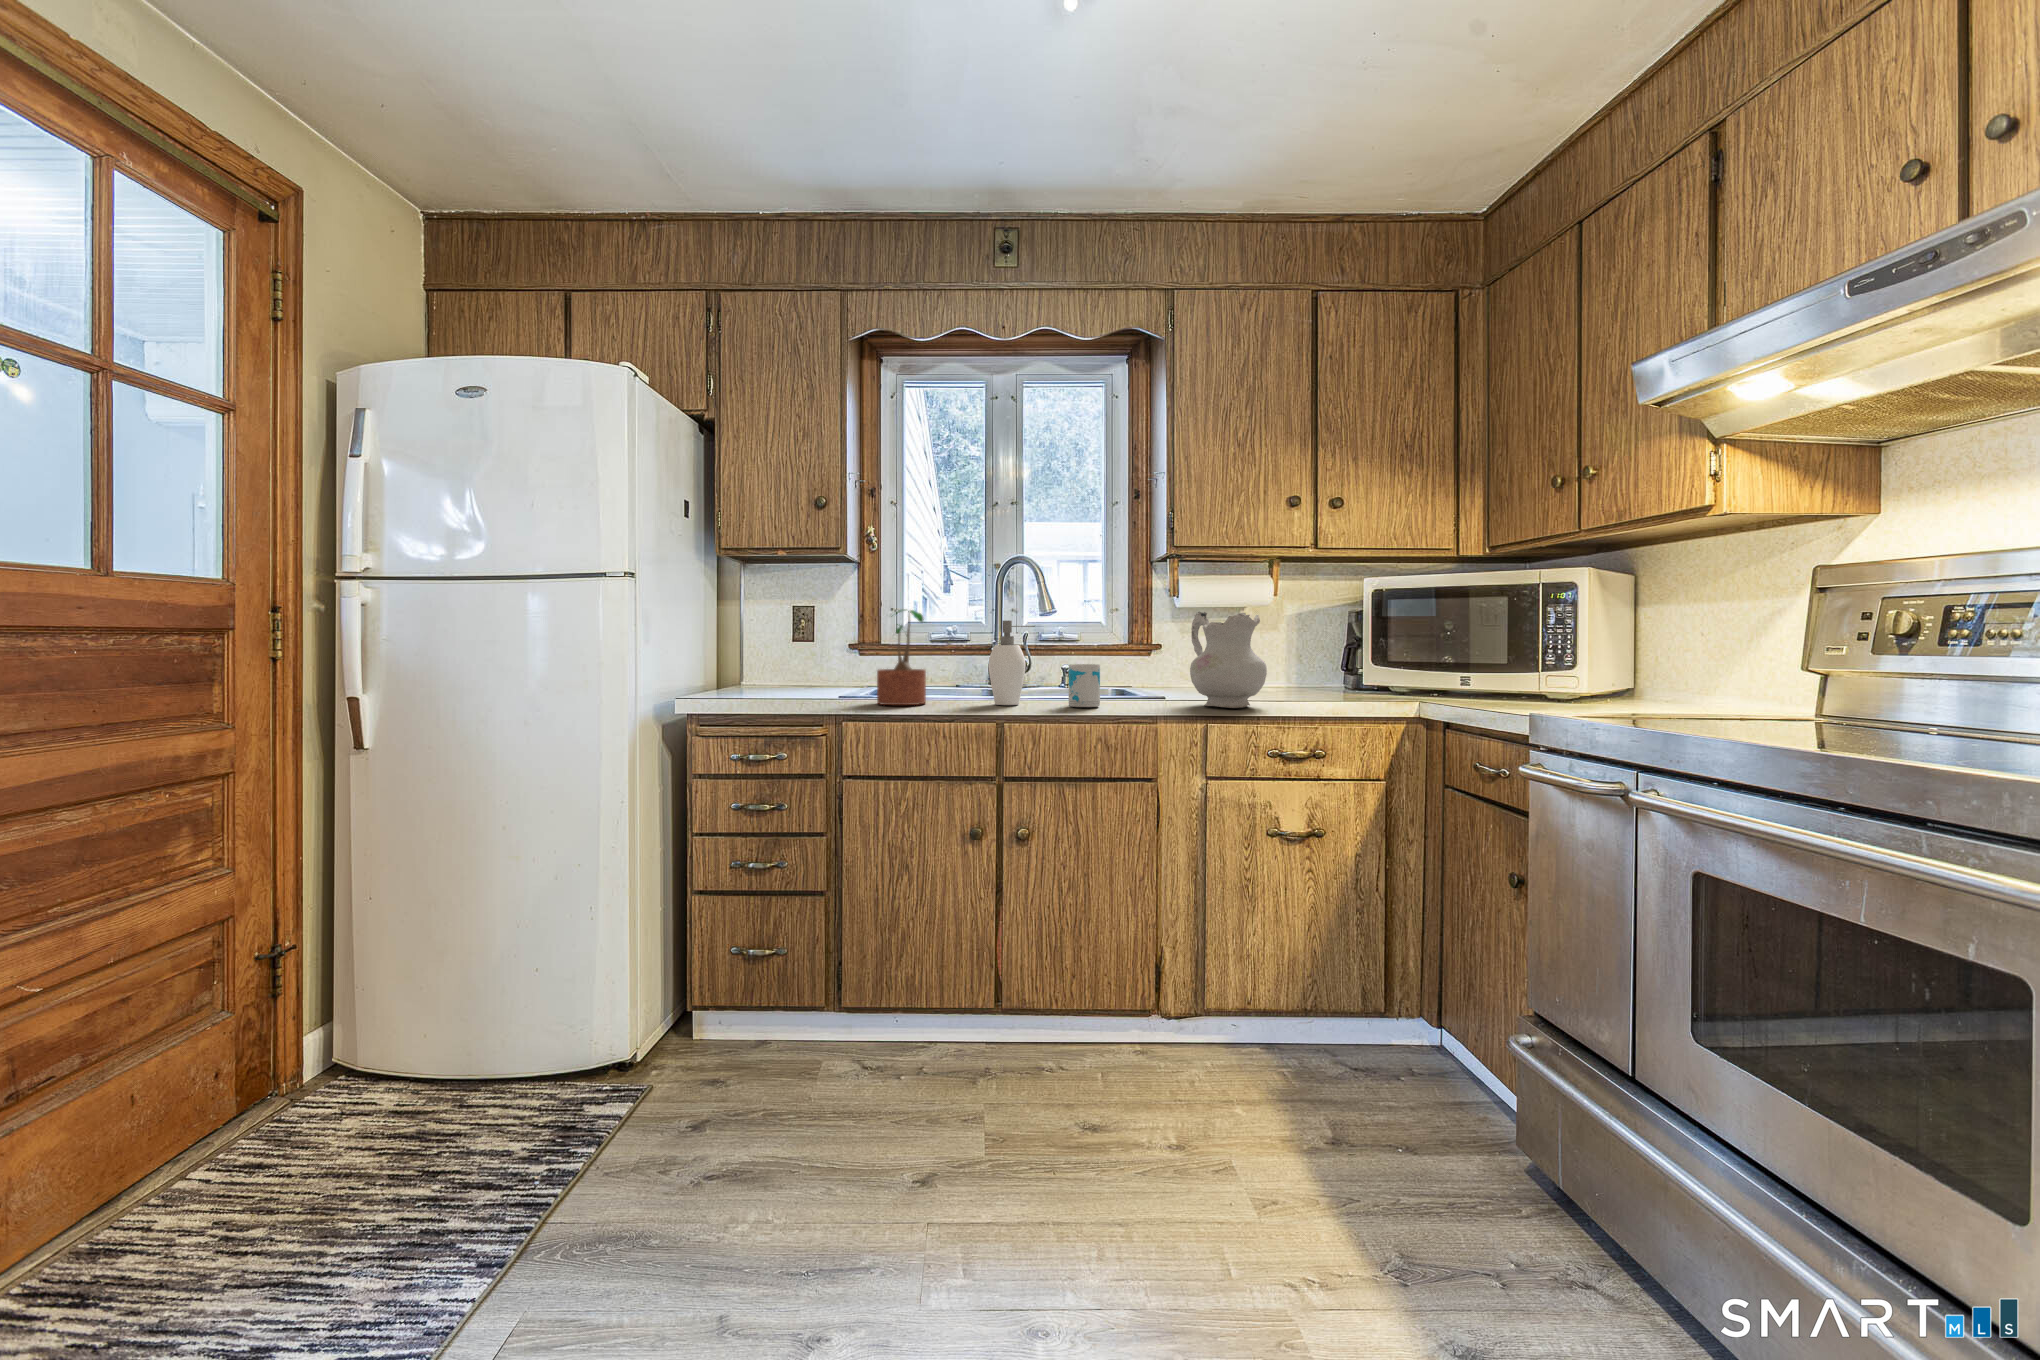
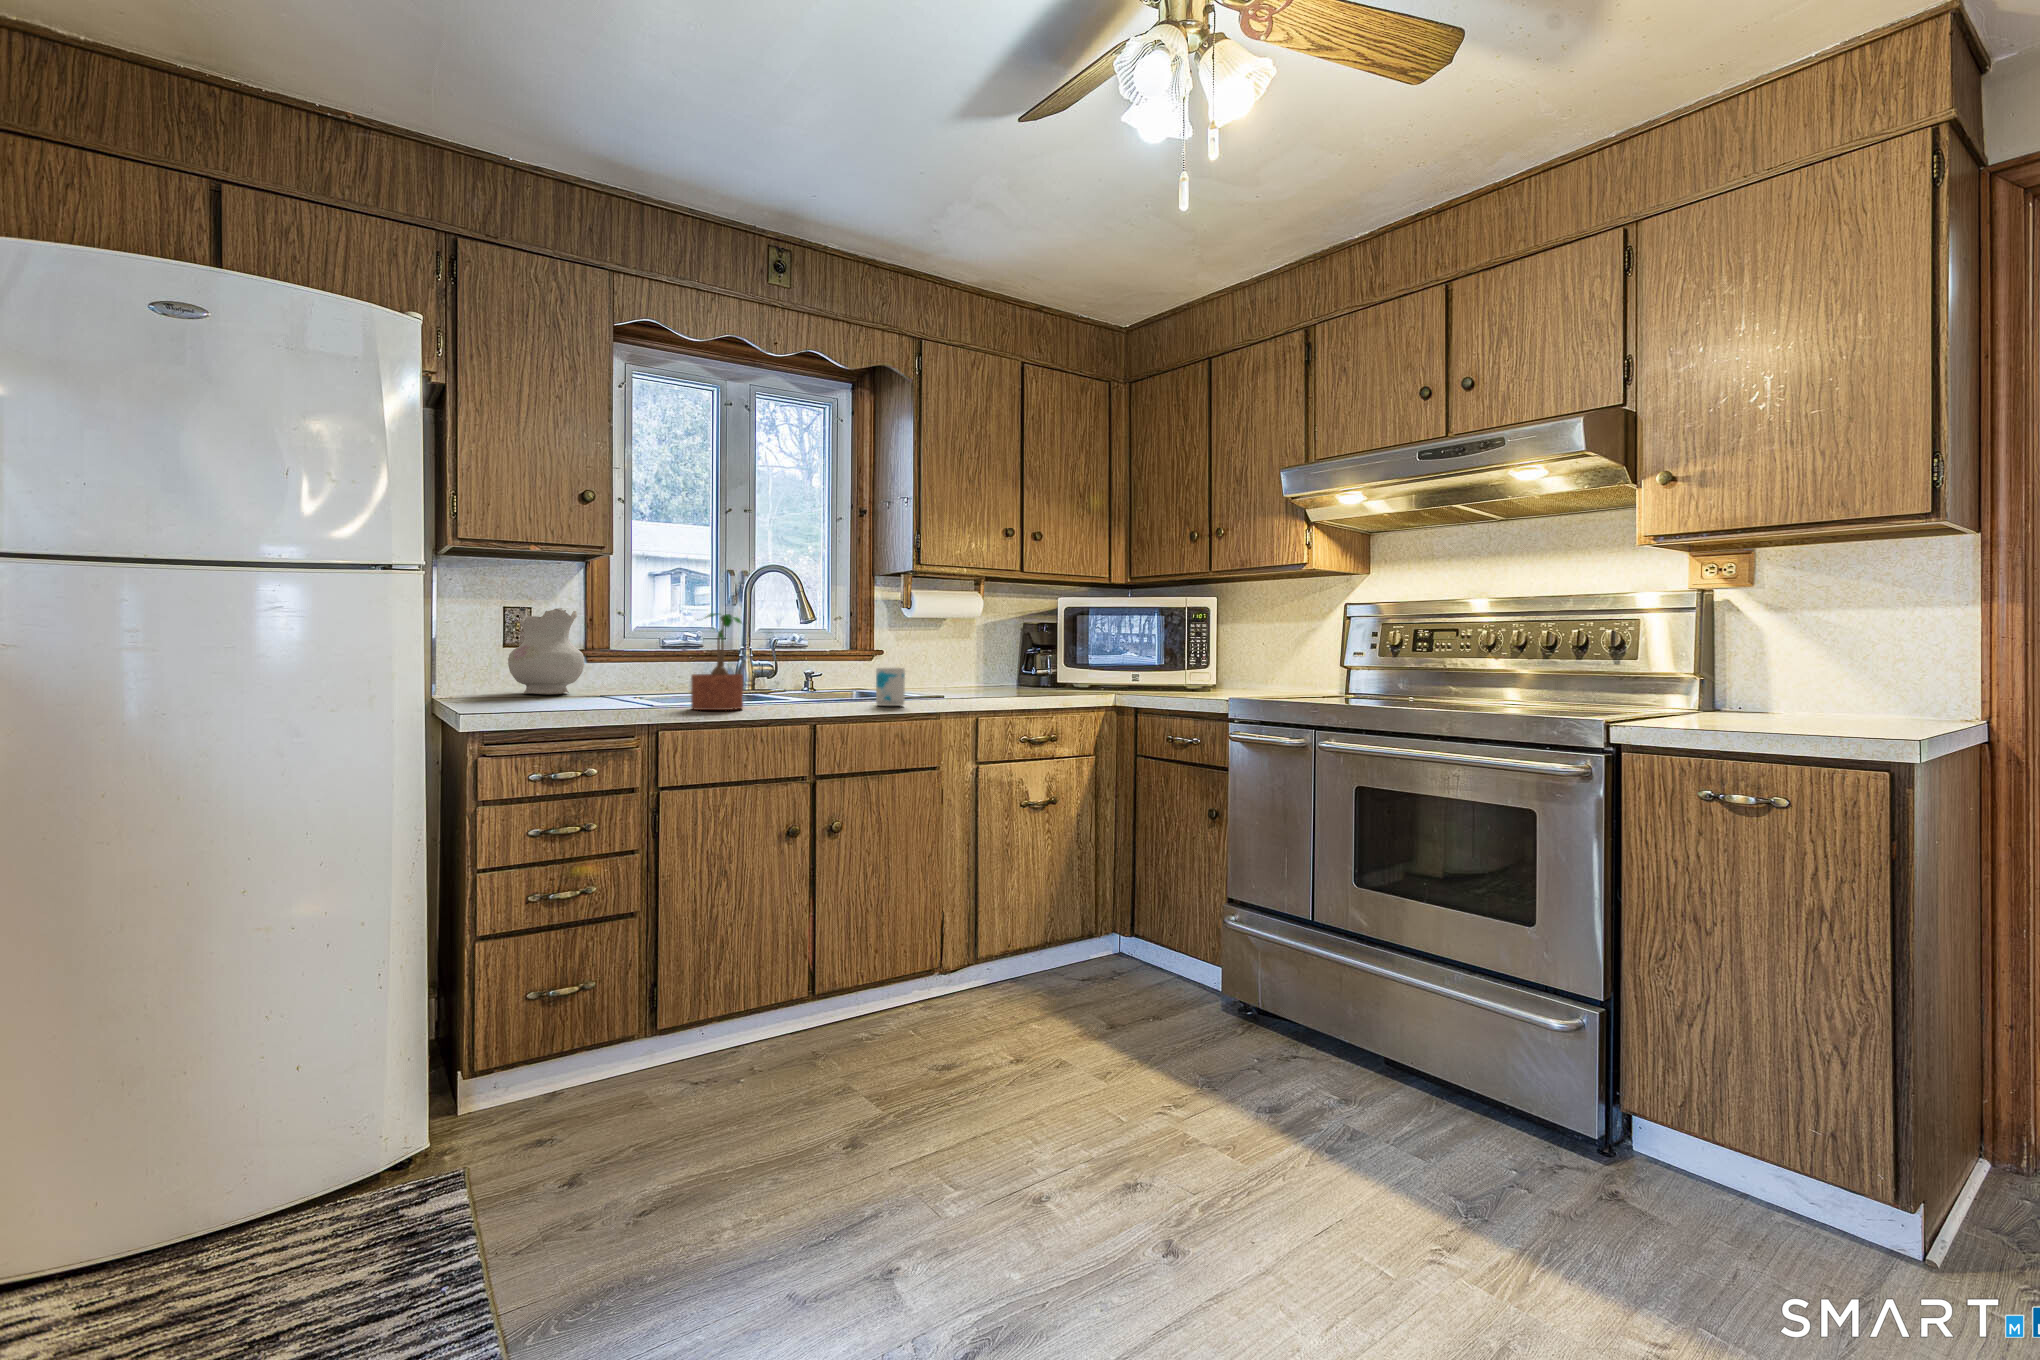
ceramic pitcher: present [1190,612,1267,708] -> present [508,607,584,694]
soap dispenser: present [989,620,1035,705] -> none [801,627,849,707]

